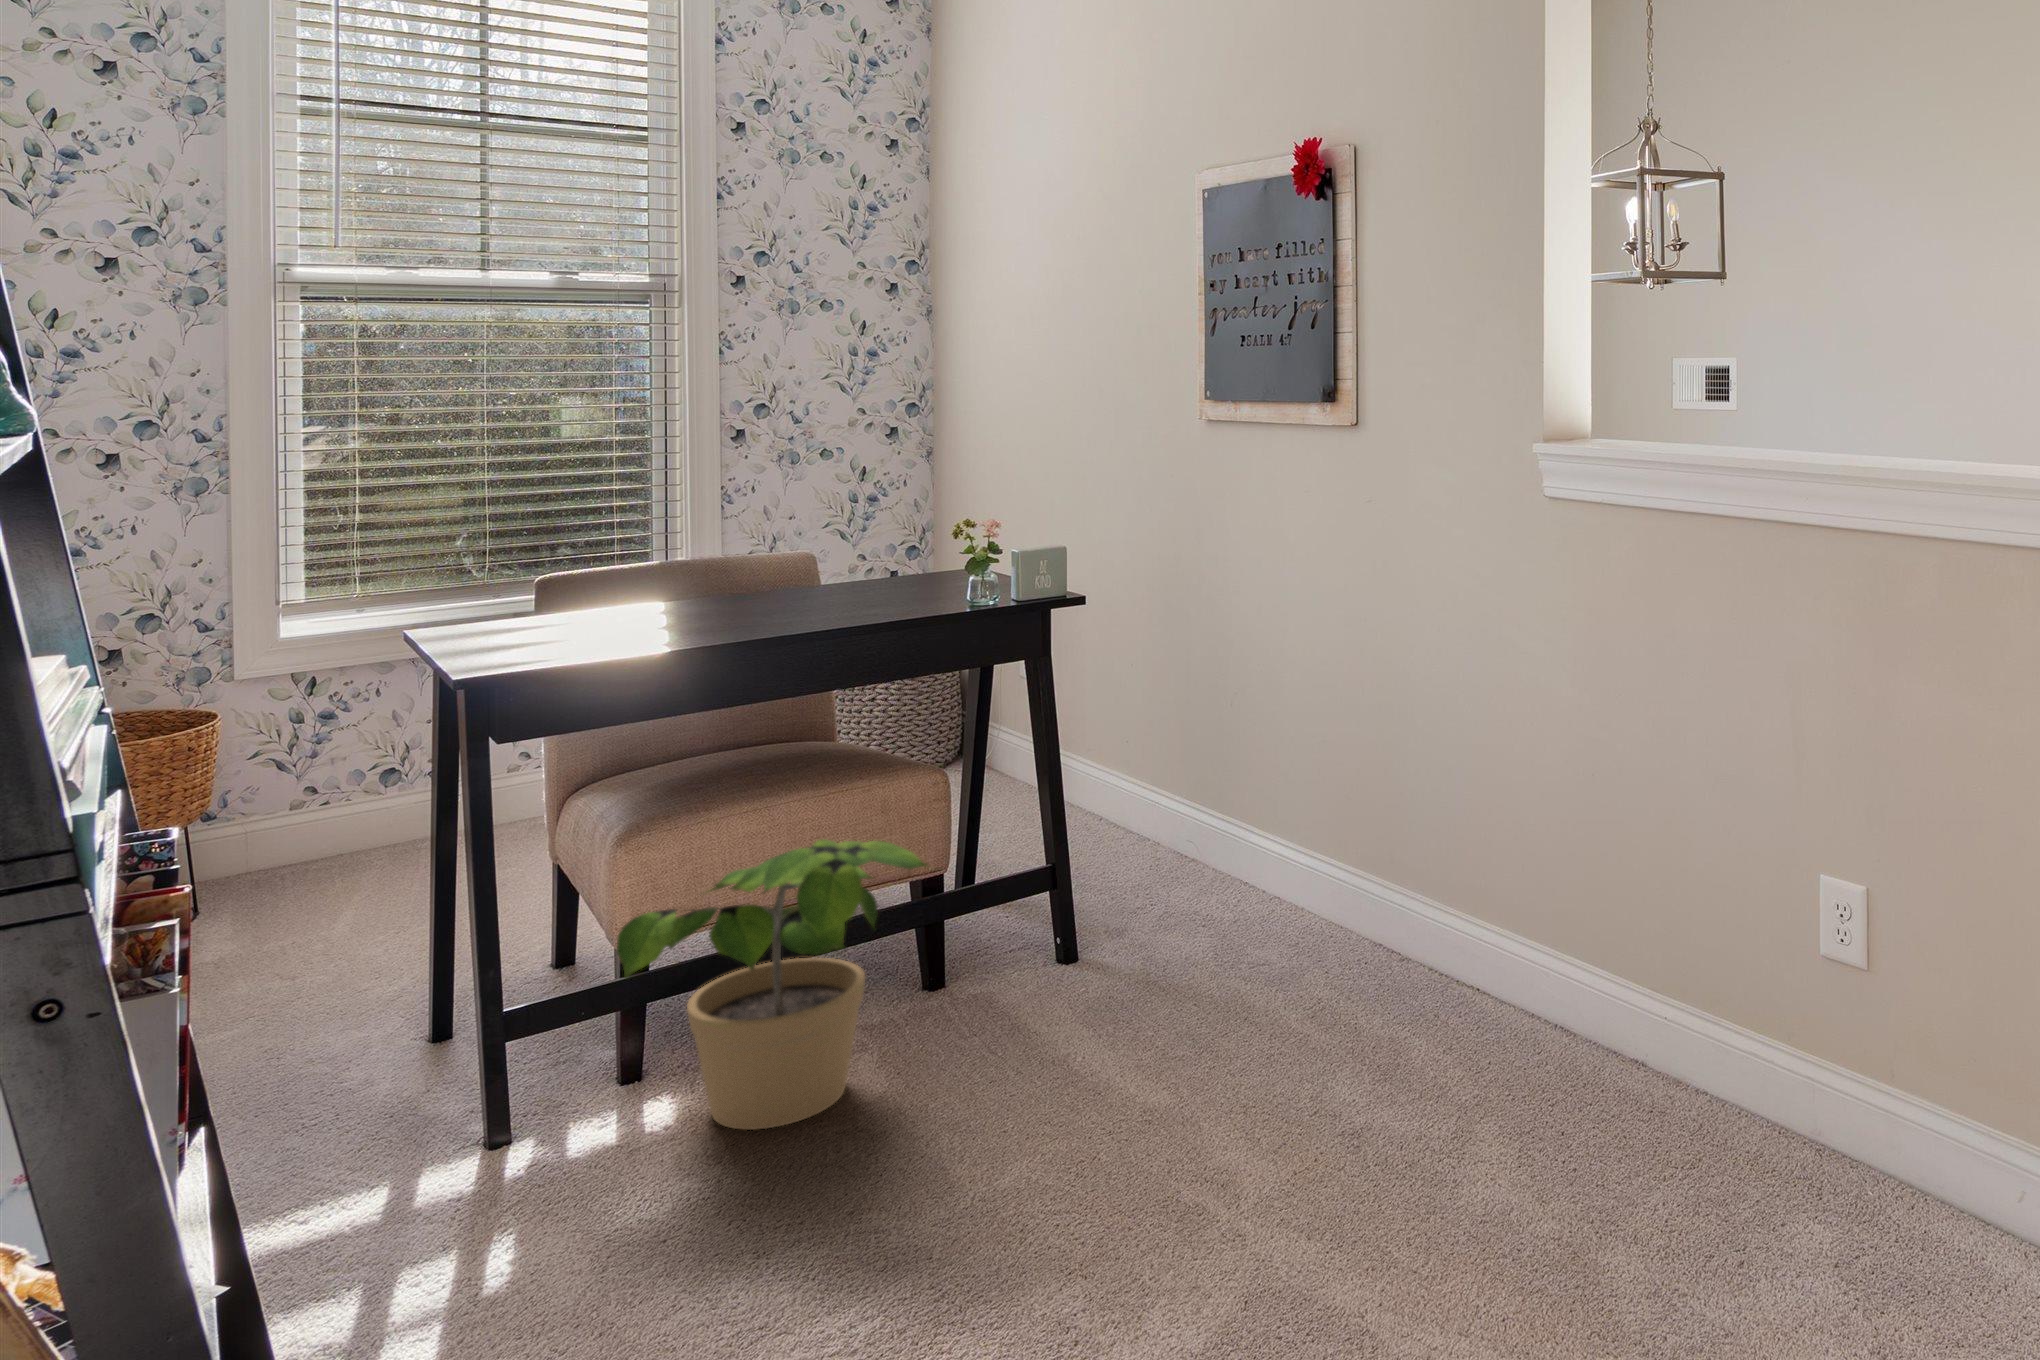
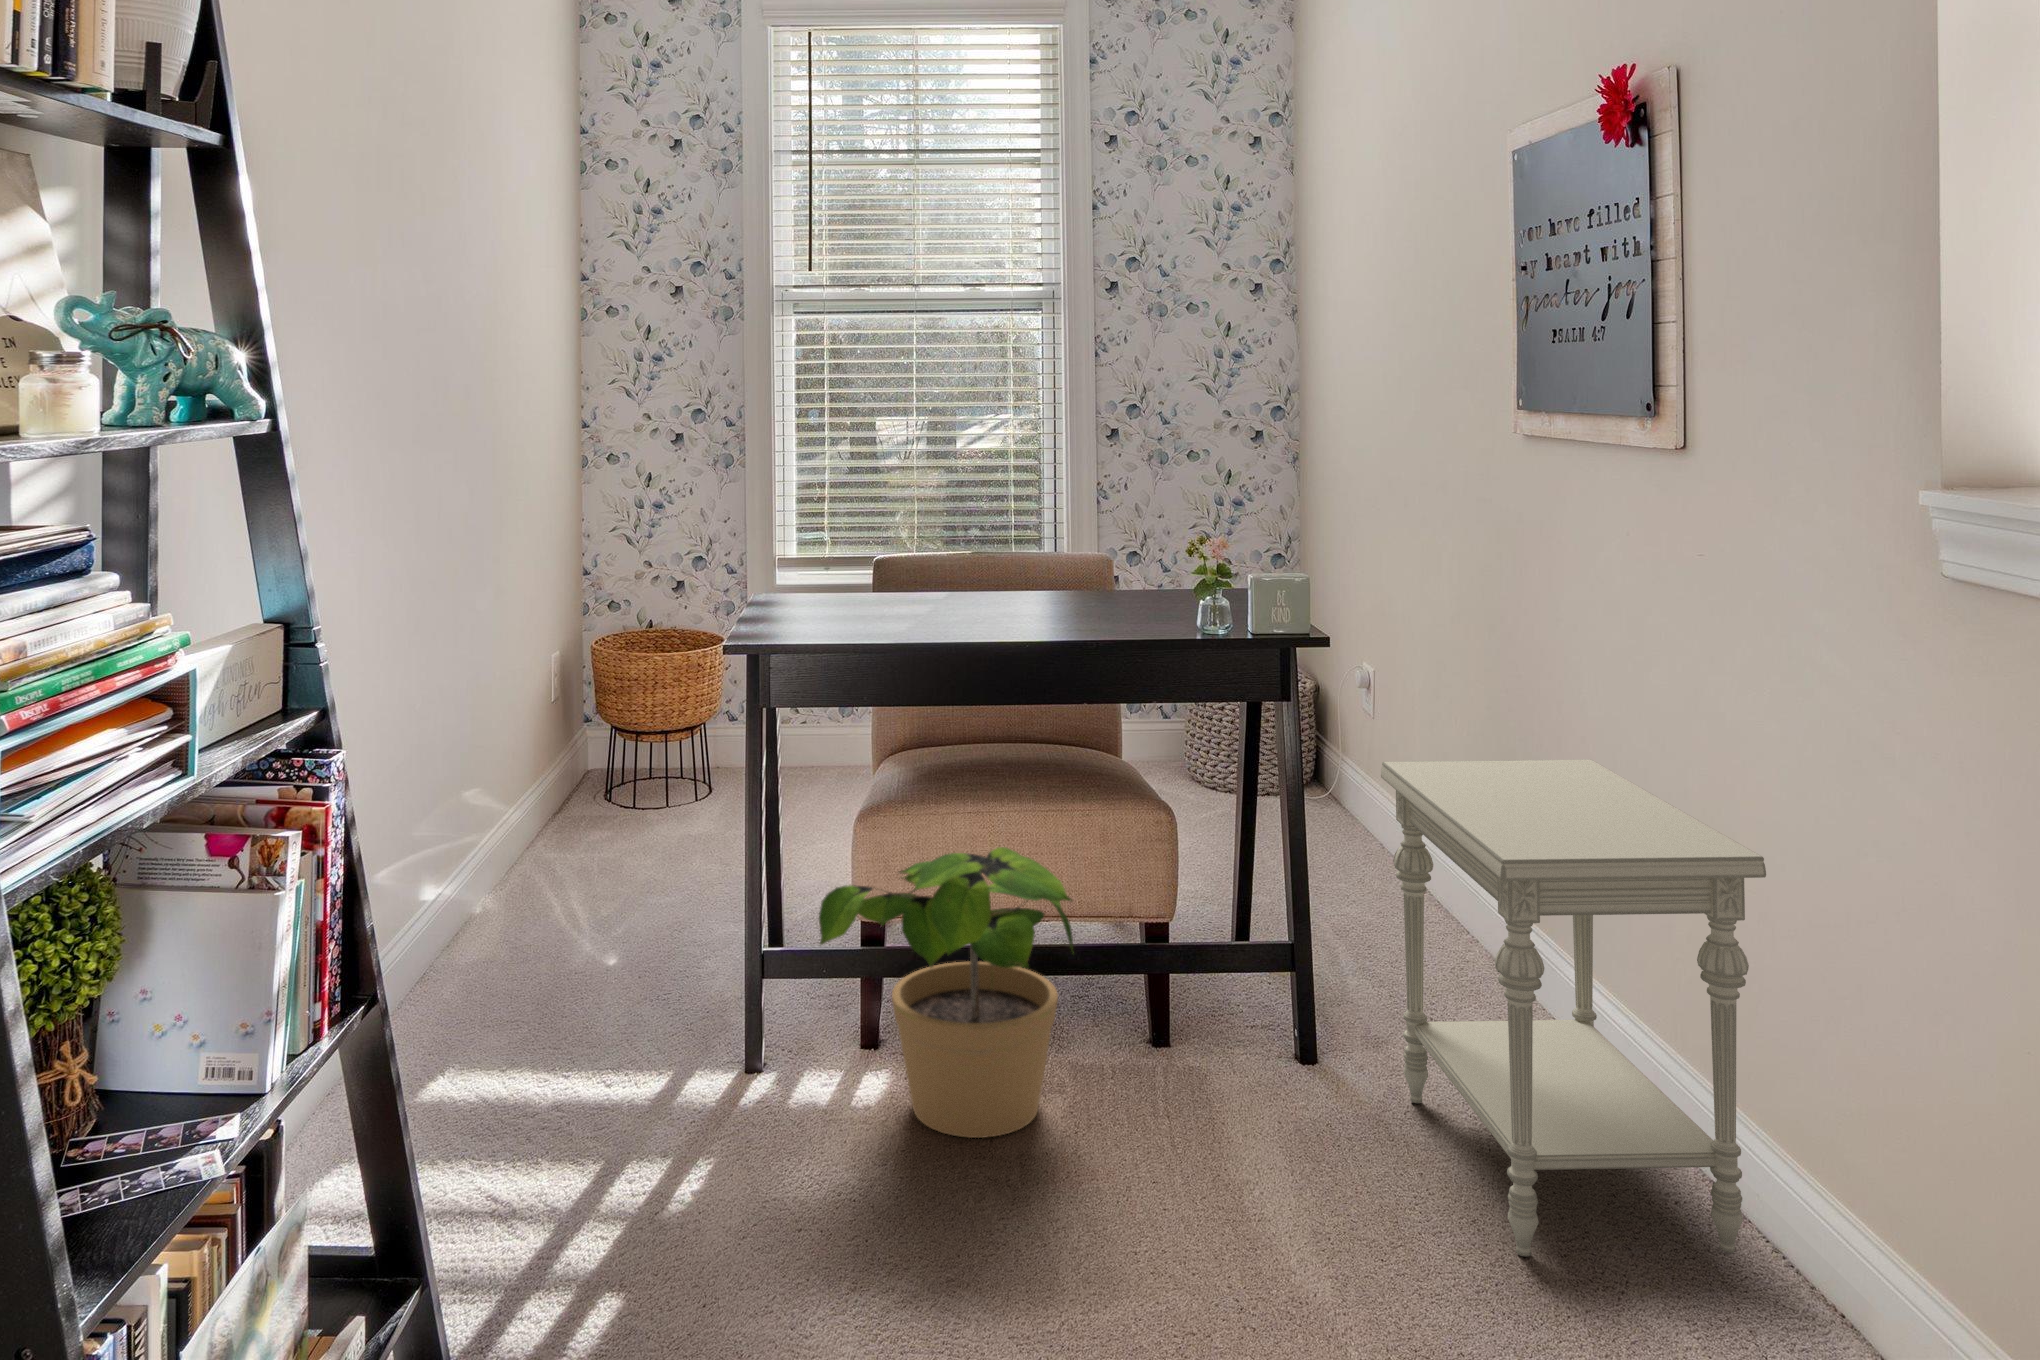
side table: none [1138,679,1444,1058] -> present [1381,759,1766,1256]

